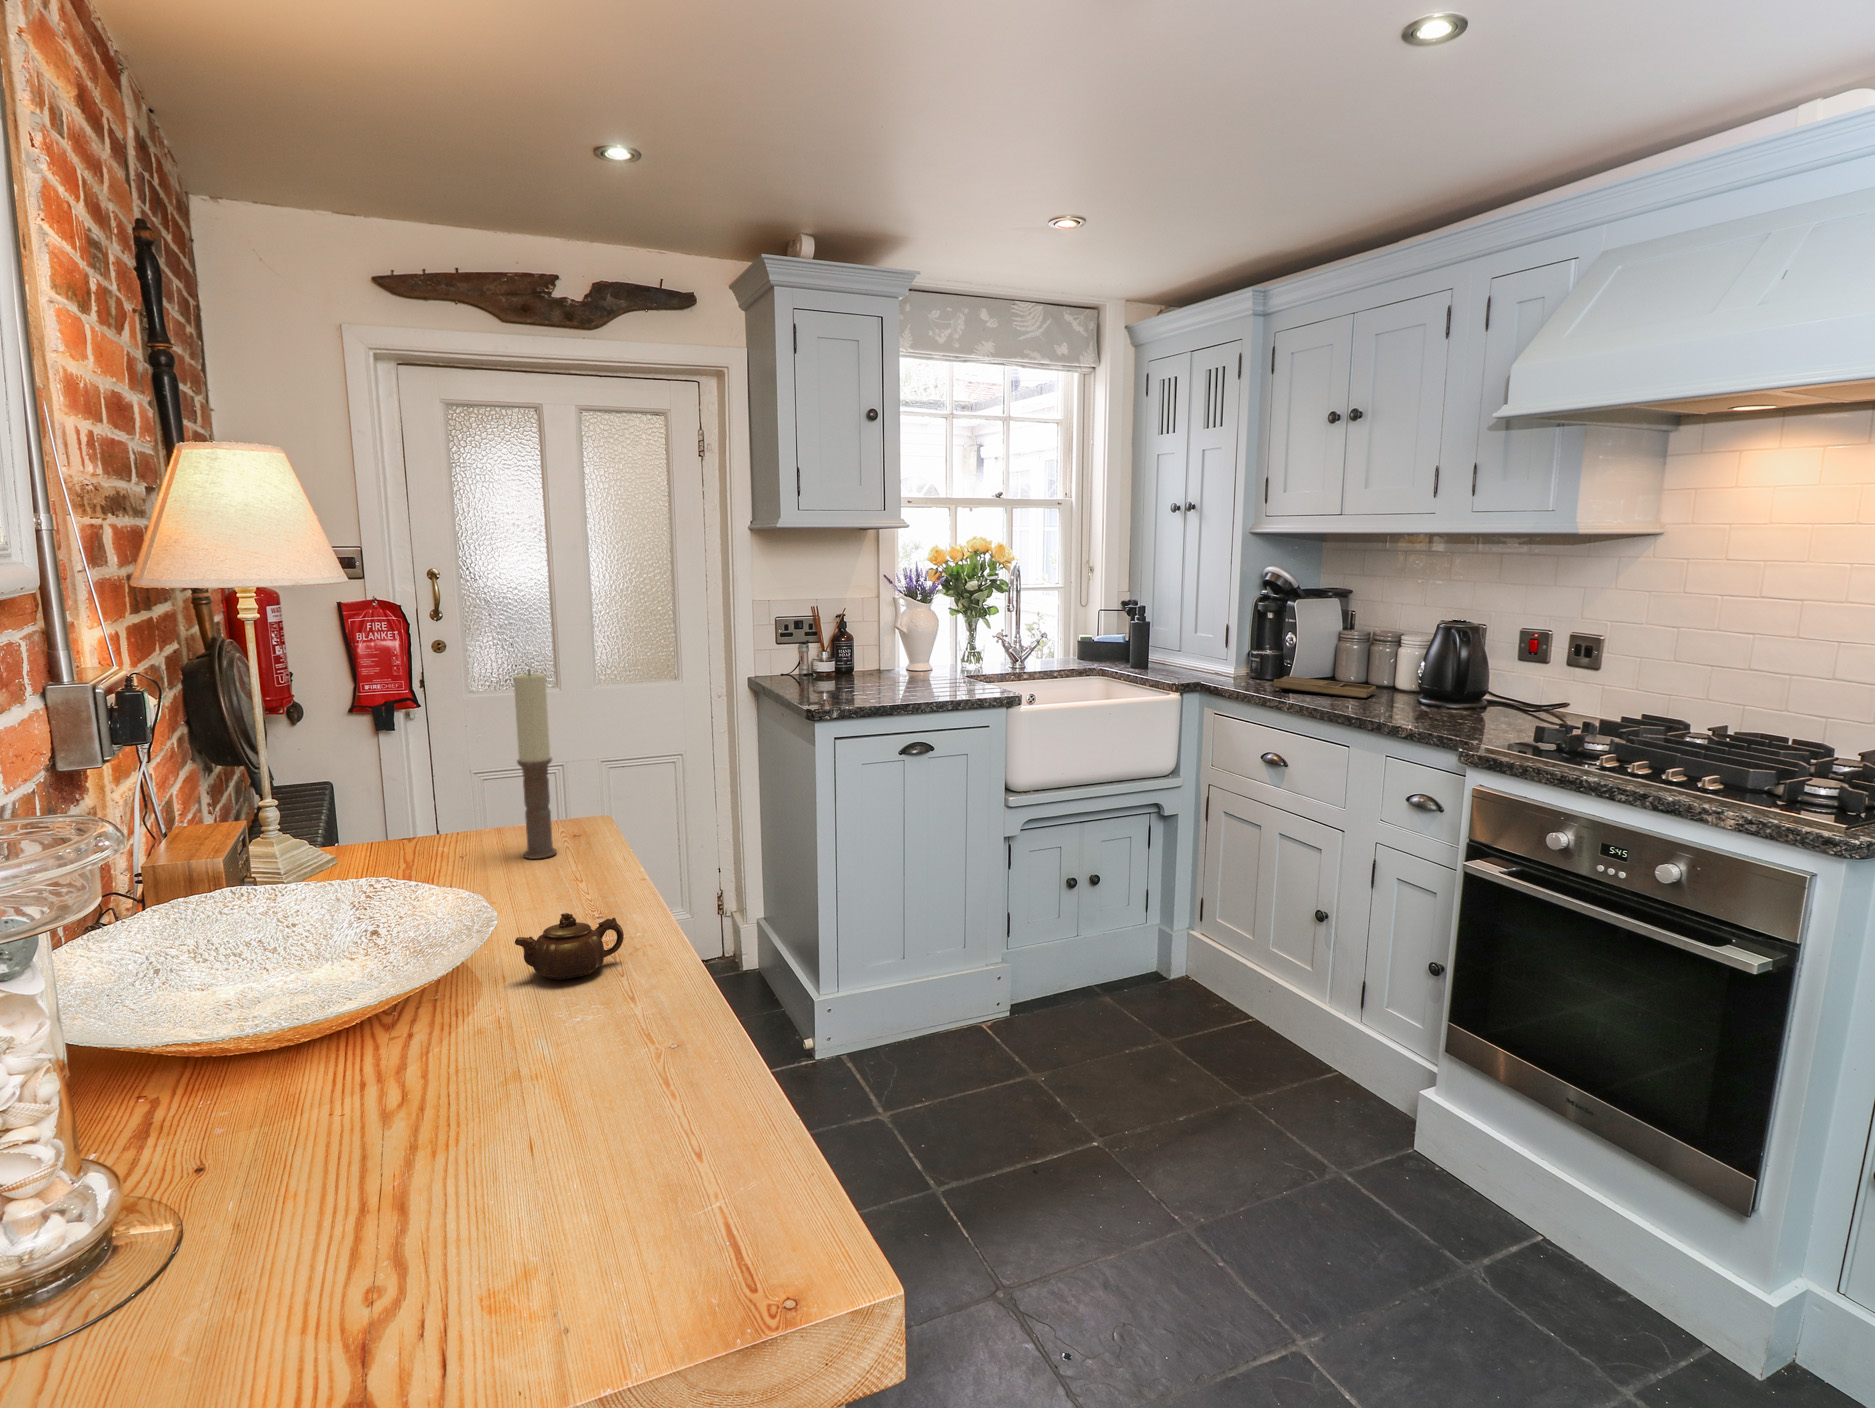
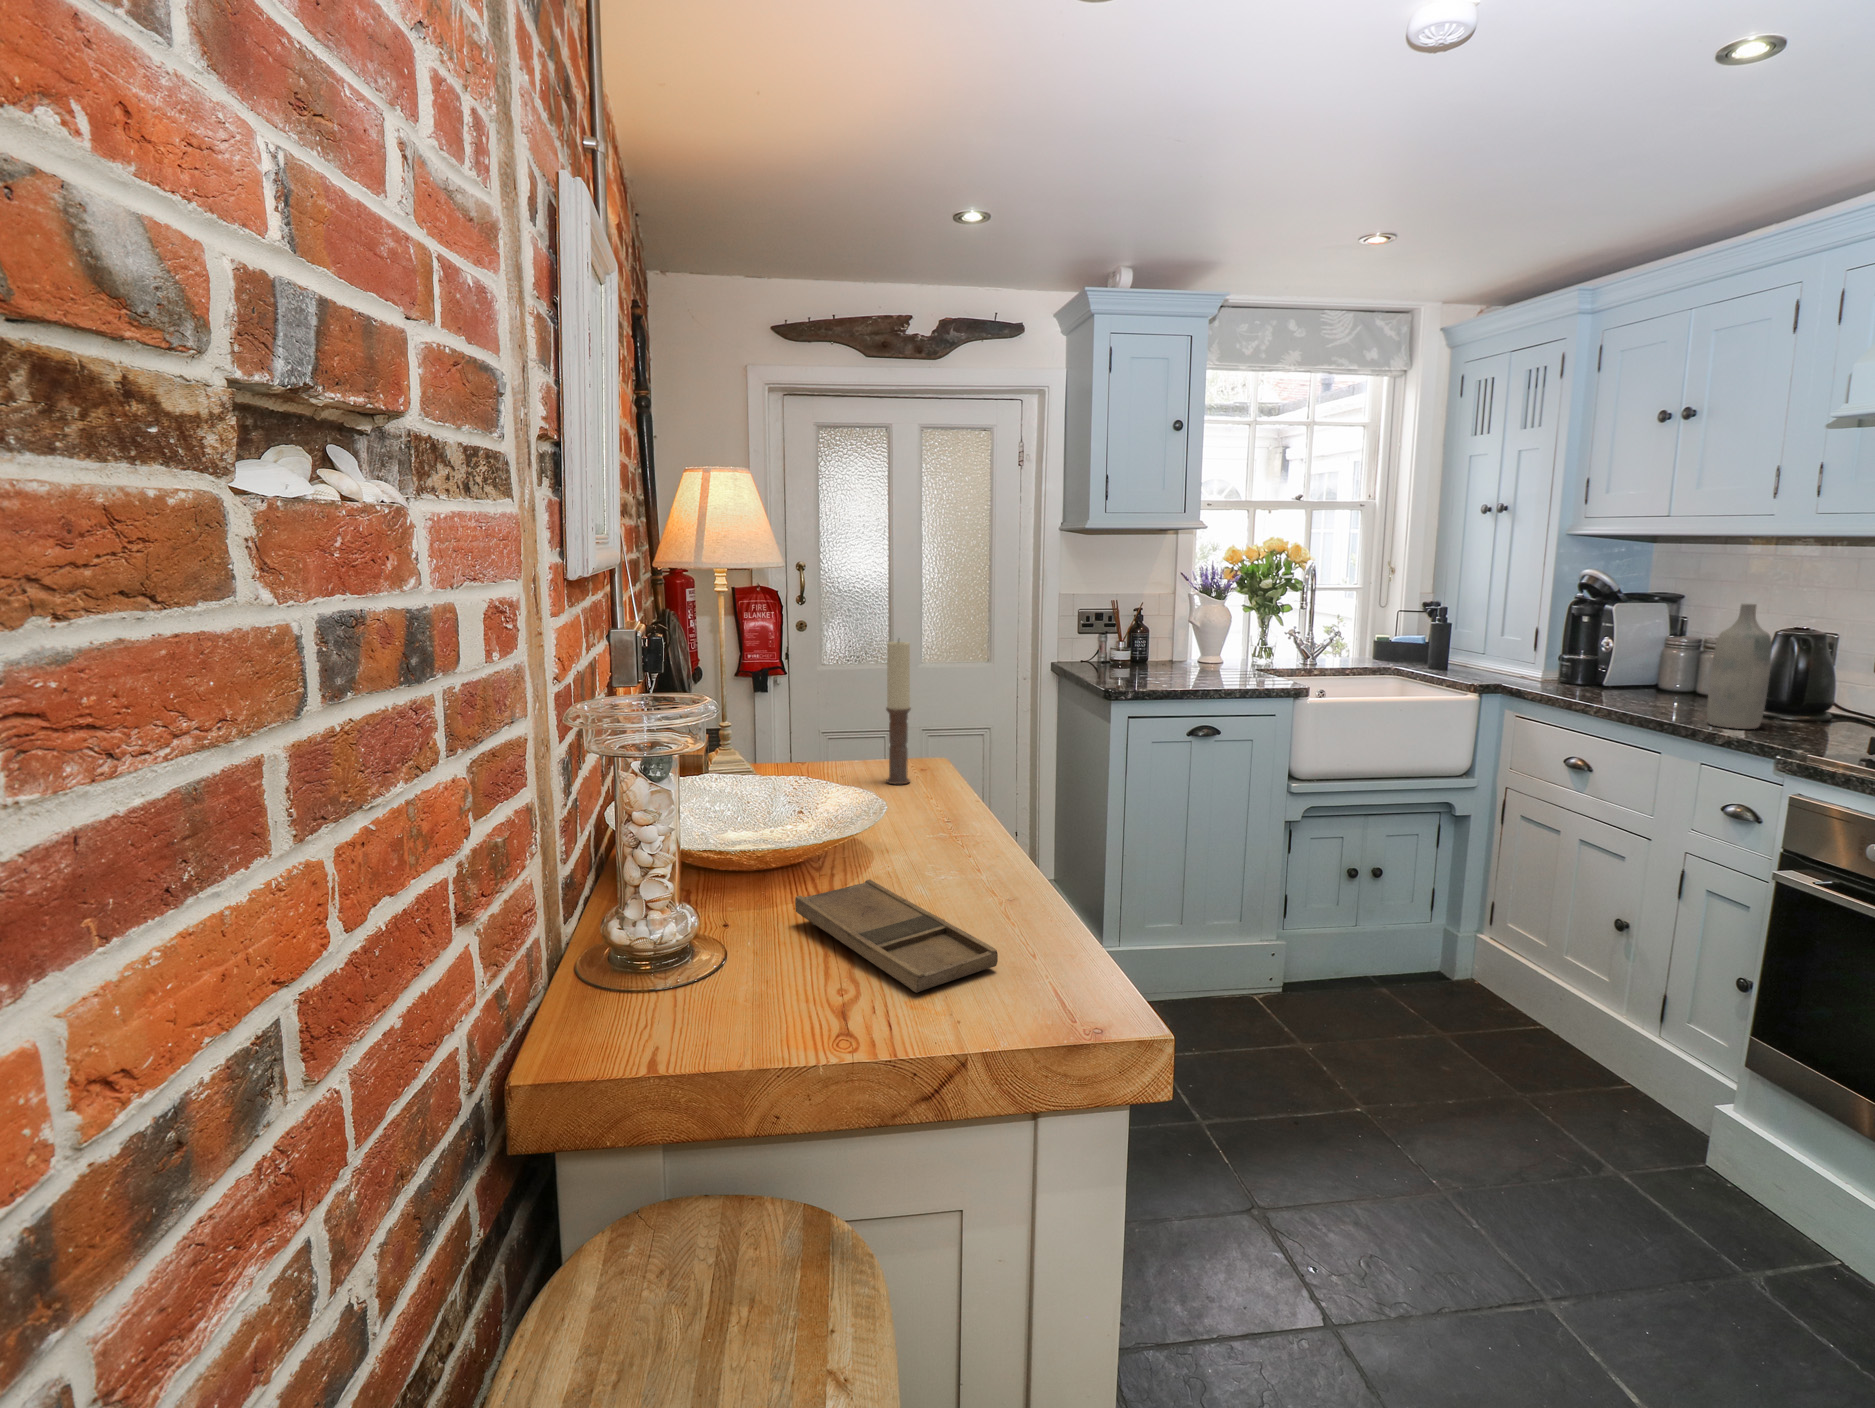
bottle: none [1387,599,1438,720] -> present [1707,604,1772,729]
tray: present [1273,676,1376,698] -> present [795,879,998,992]
teapot: present [515,913,624,980] -> none [897,811,971,857]

